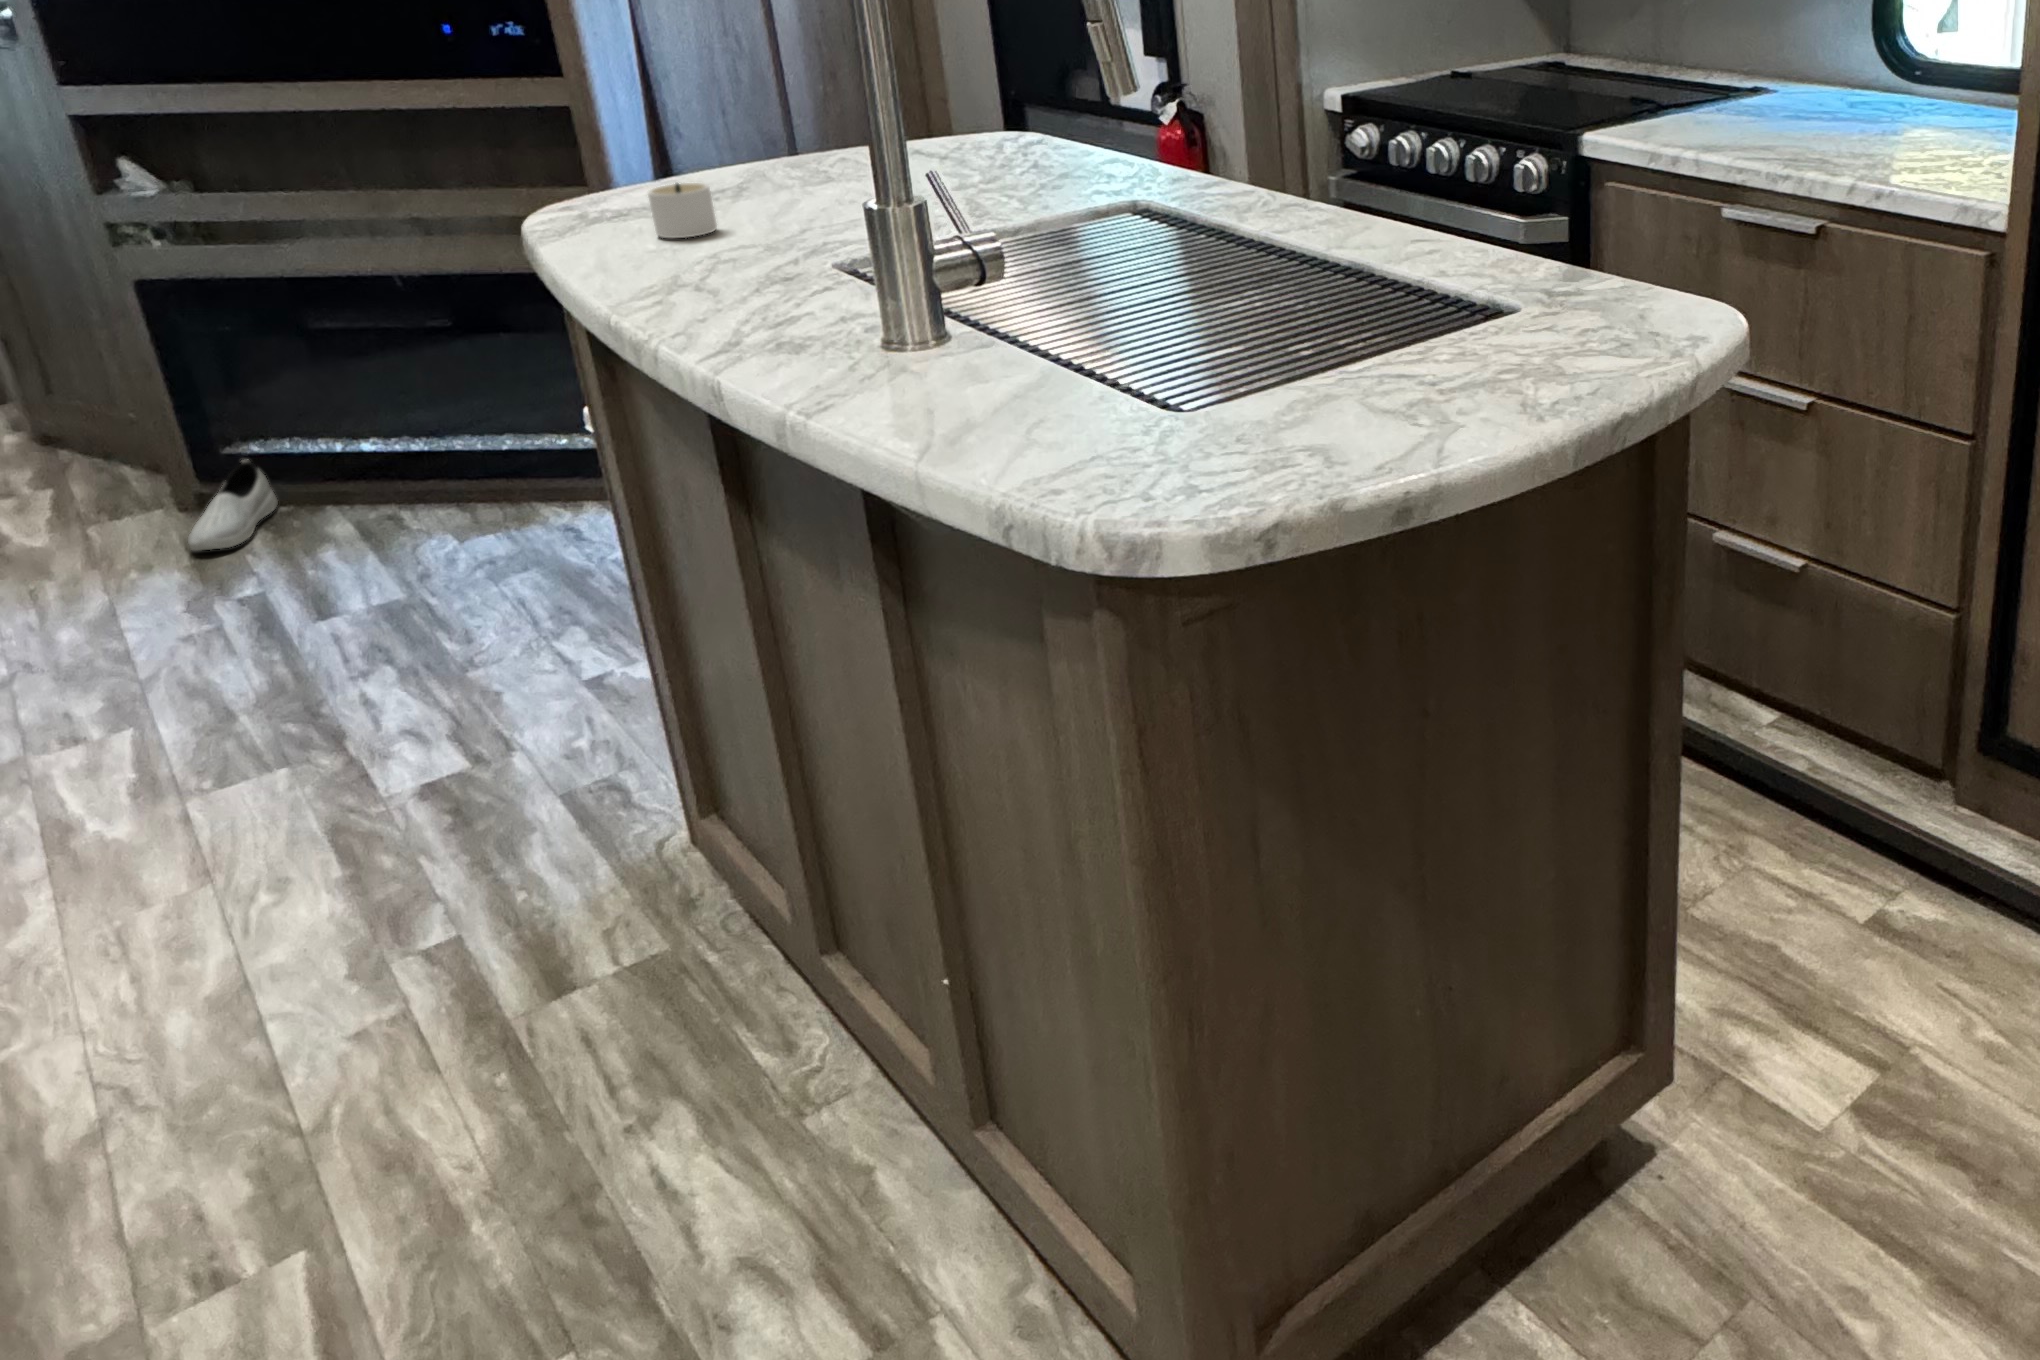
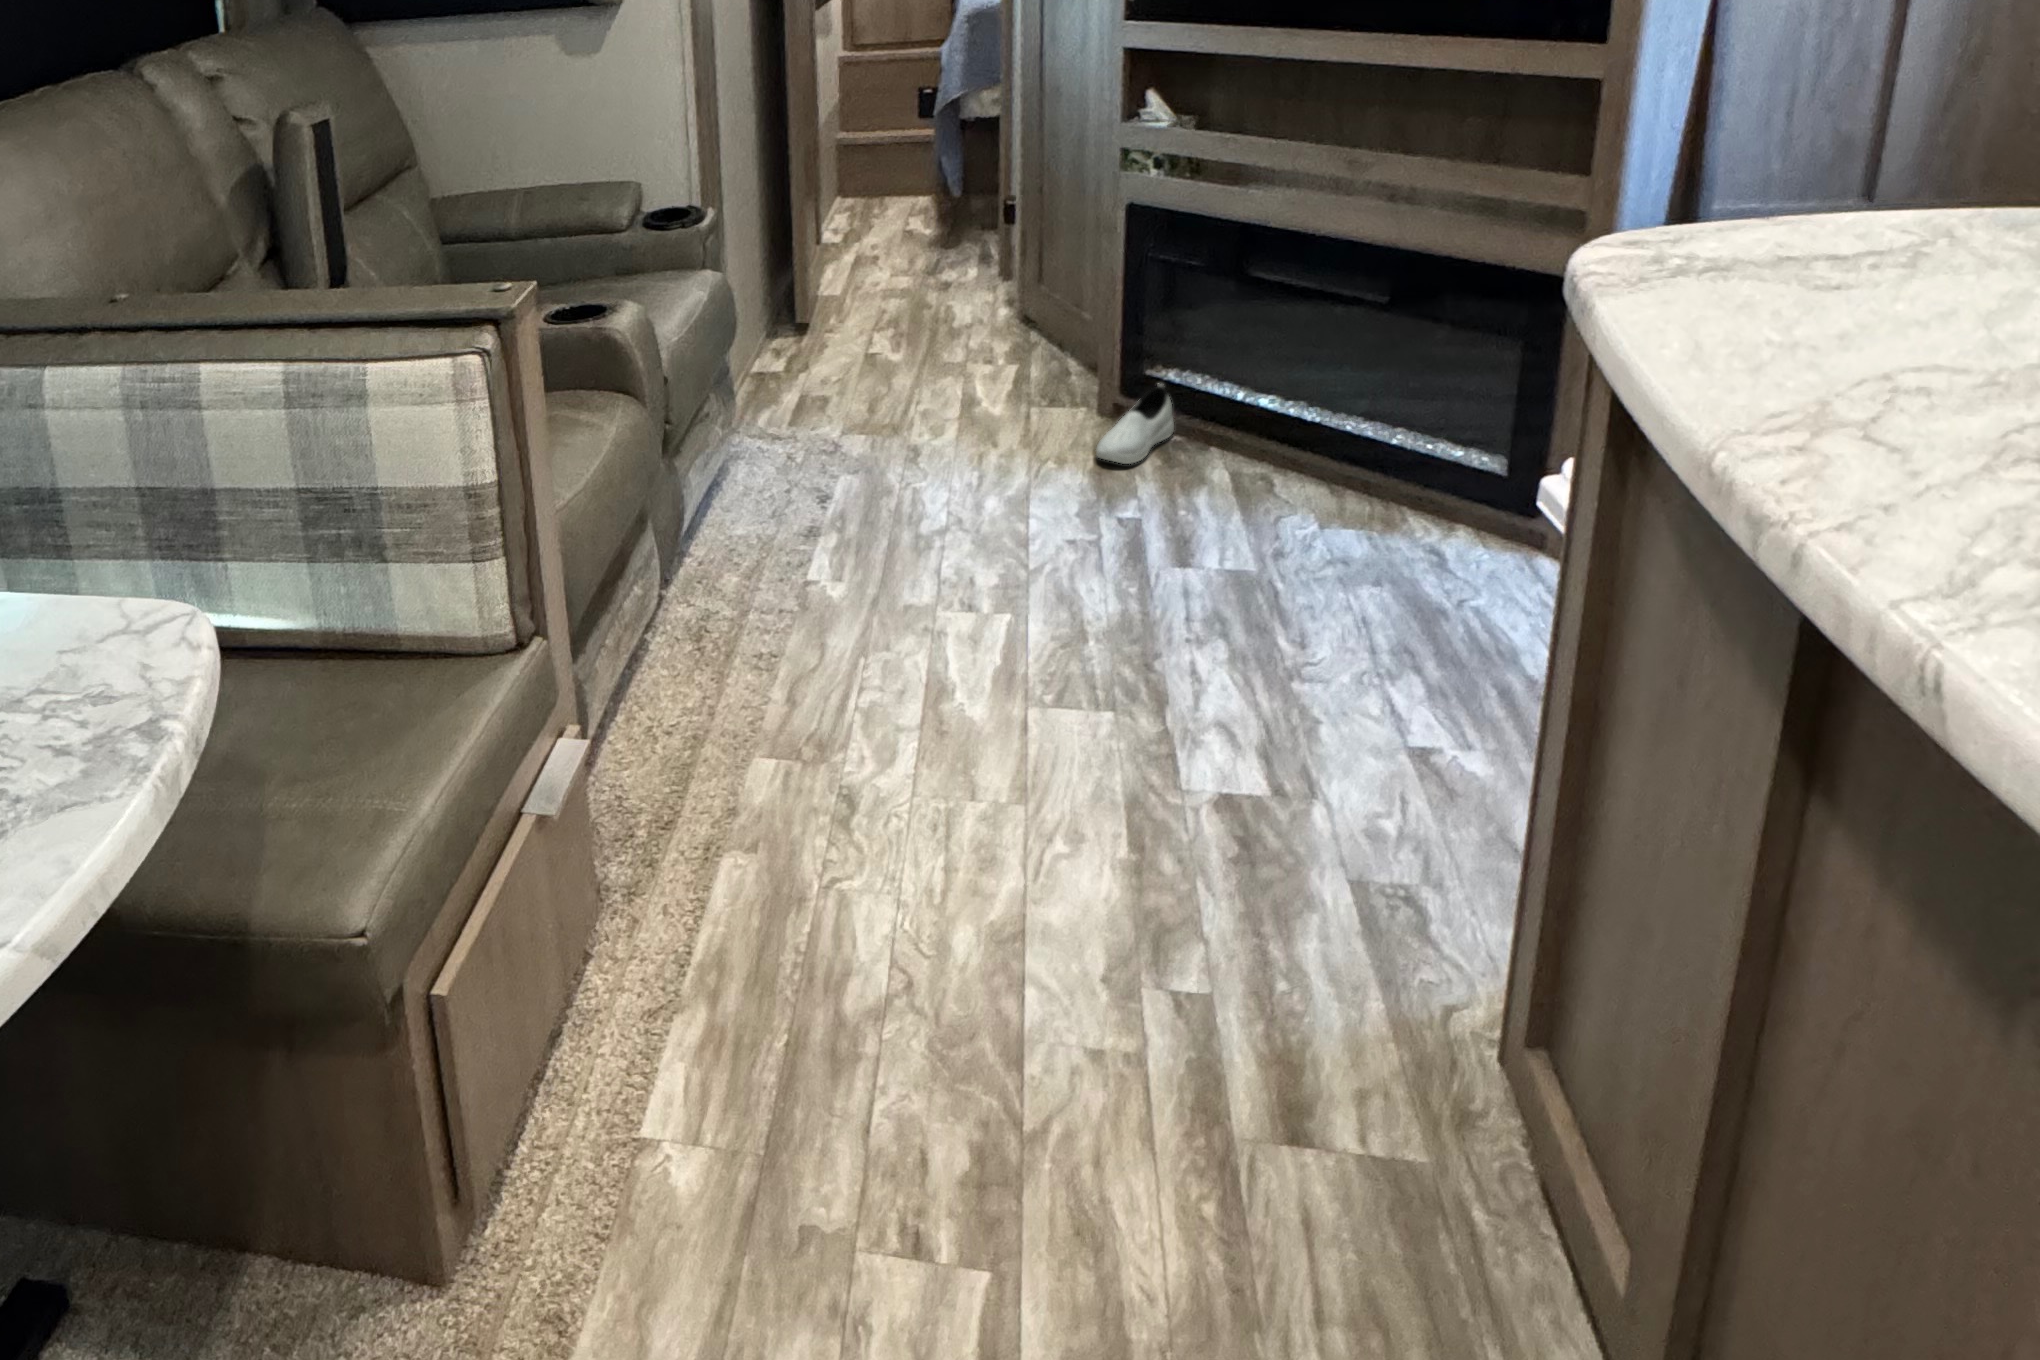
candle: present [648,183,717,238] -> none [1753,239,1902,326]

